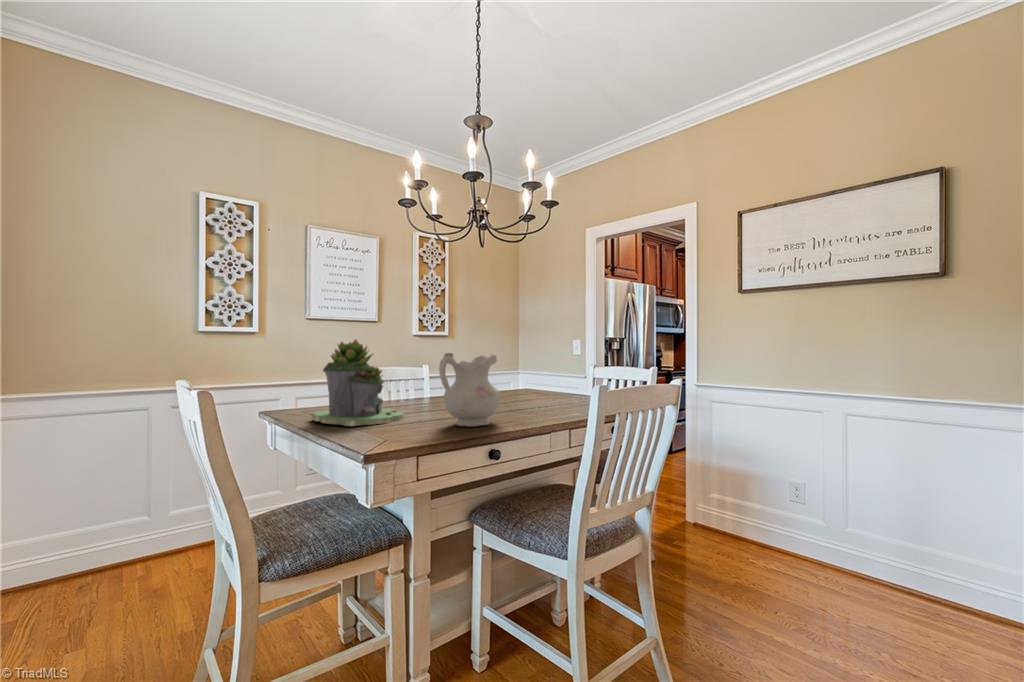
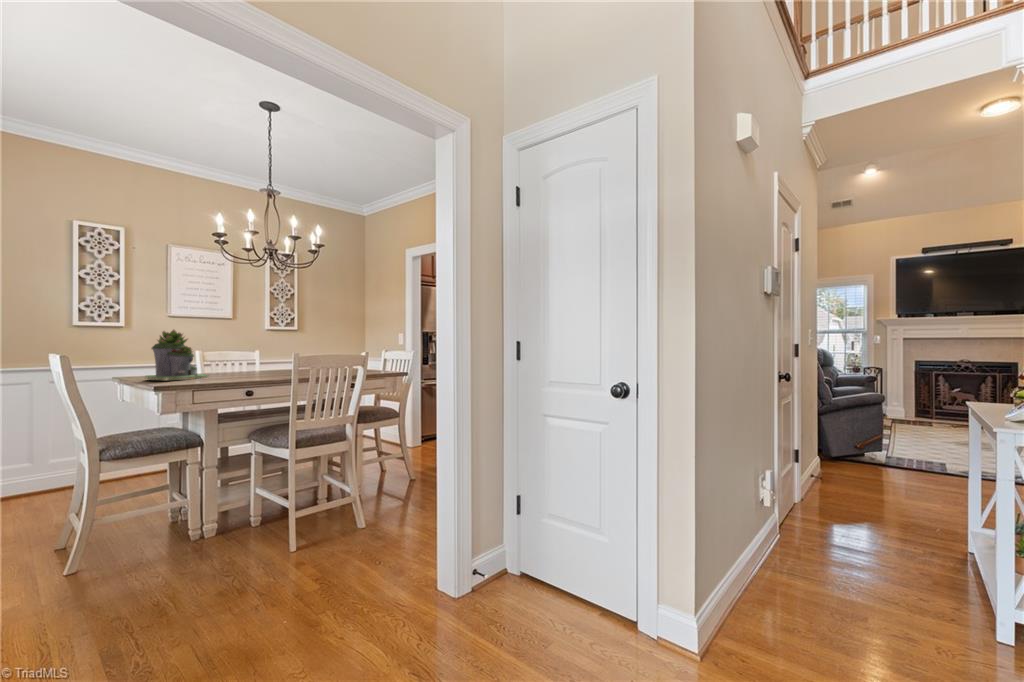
ceramic pitcher: present [439,353,500,426] -> none [217,336,259,378]

